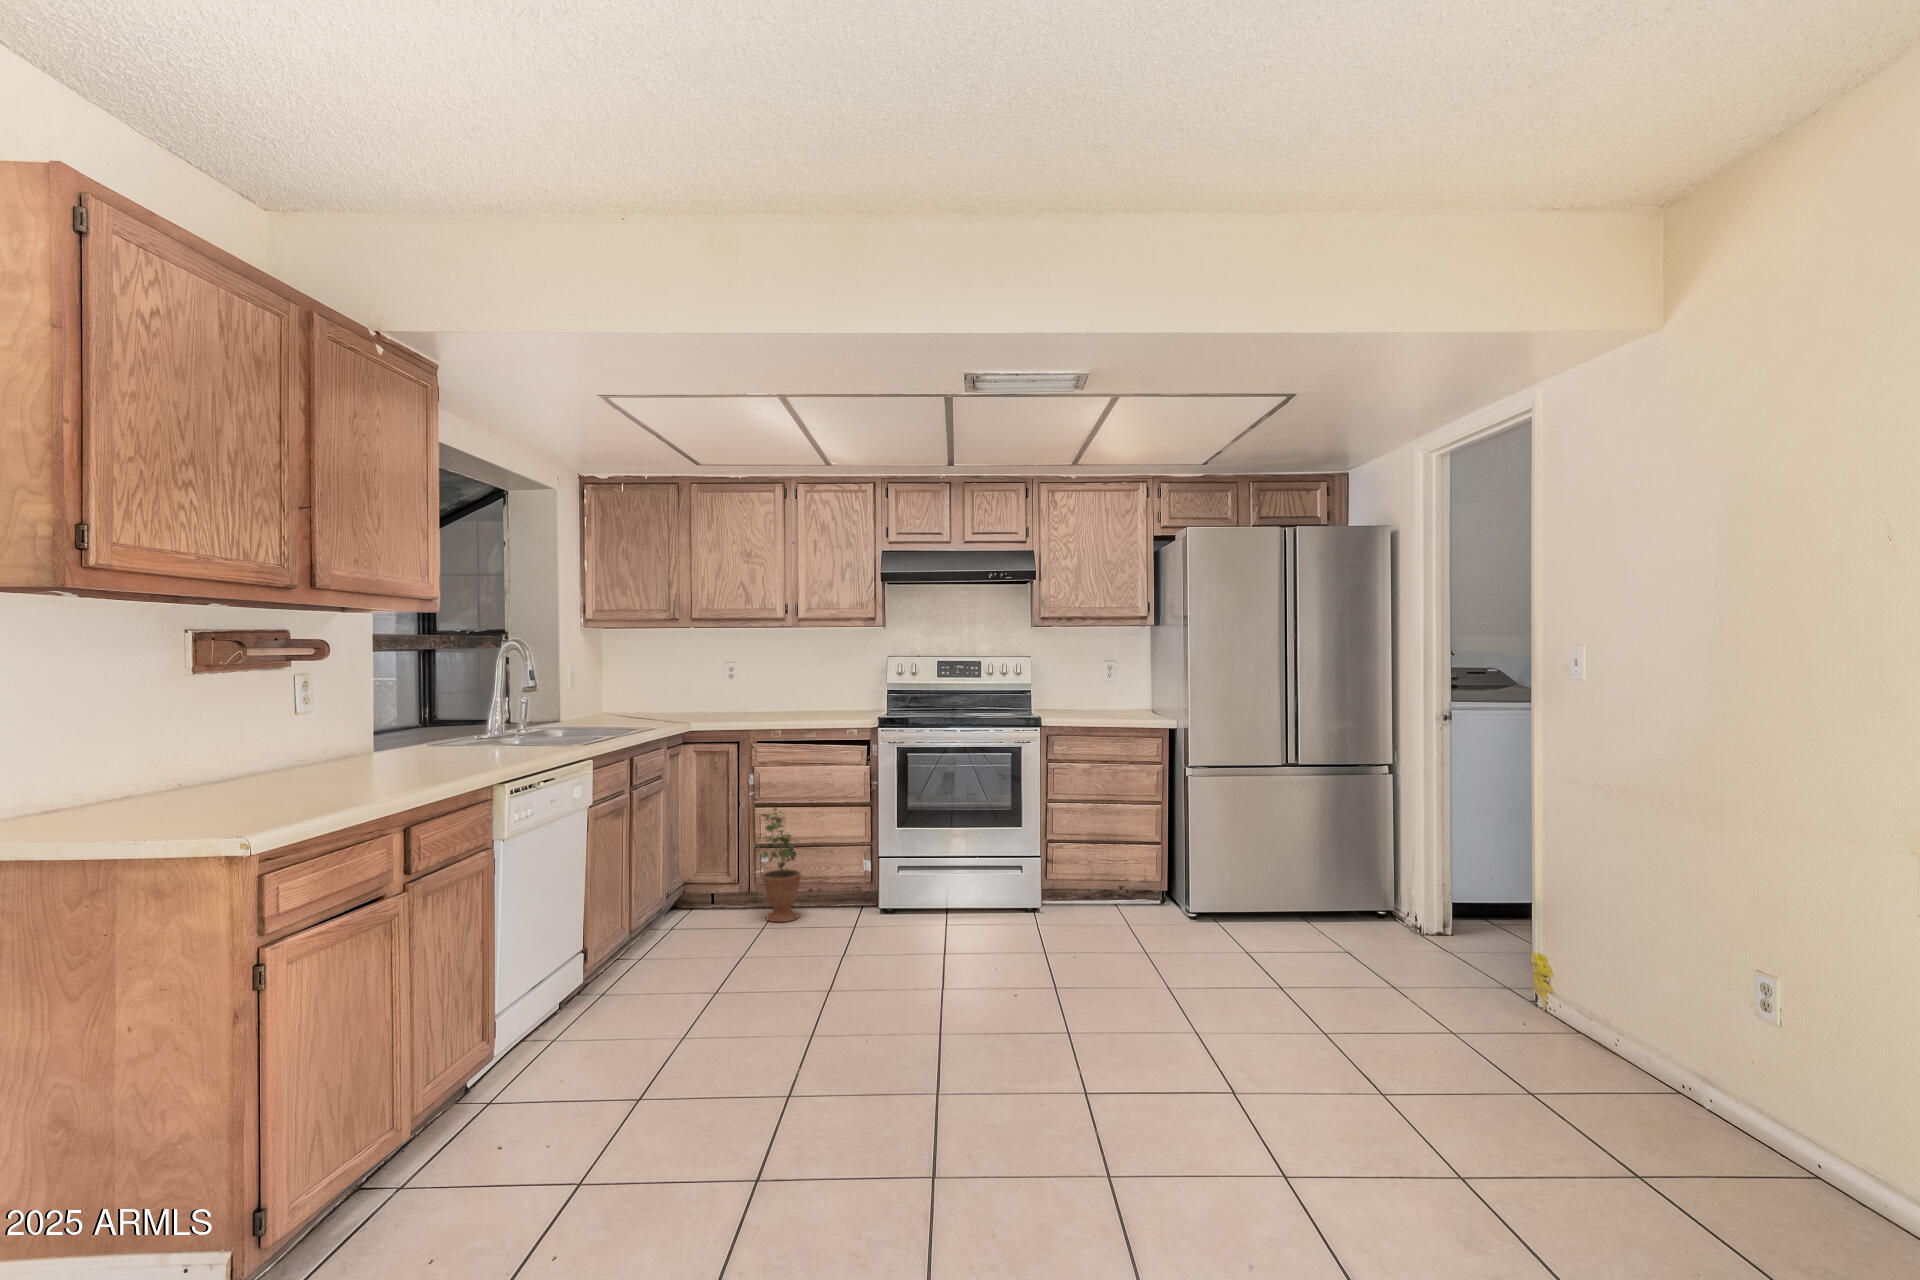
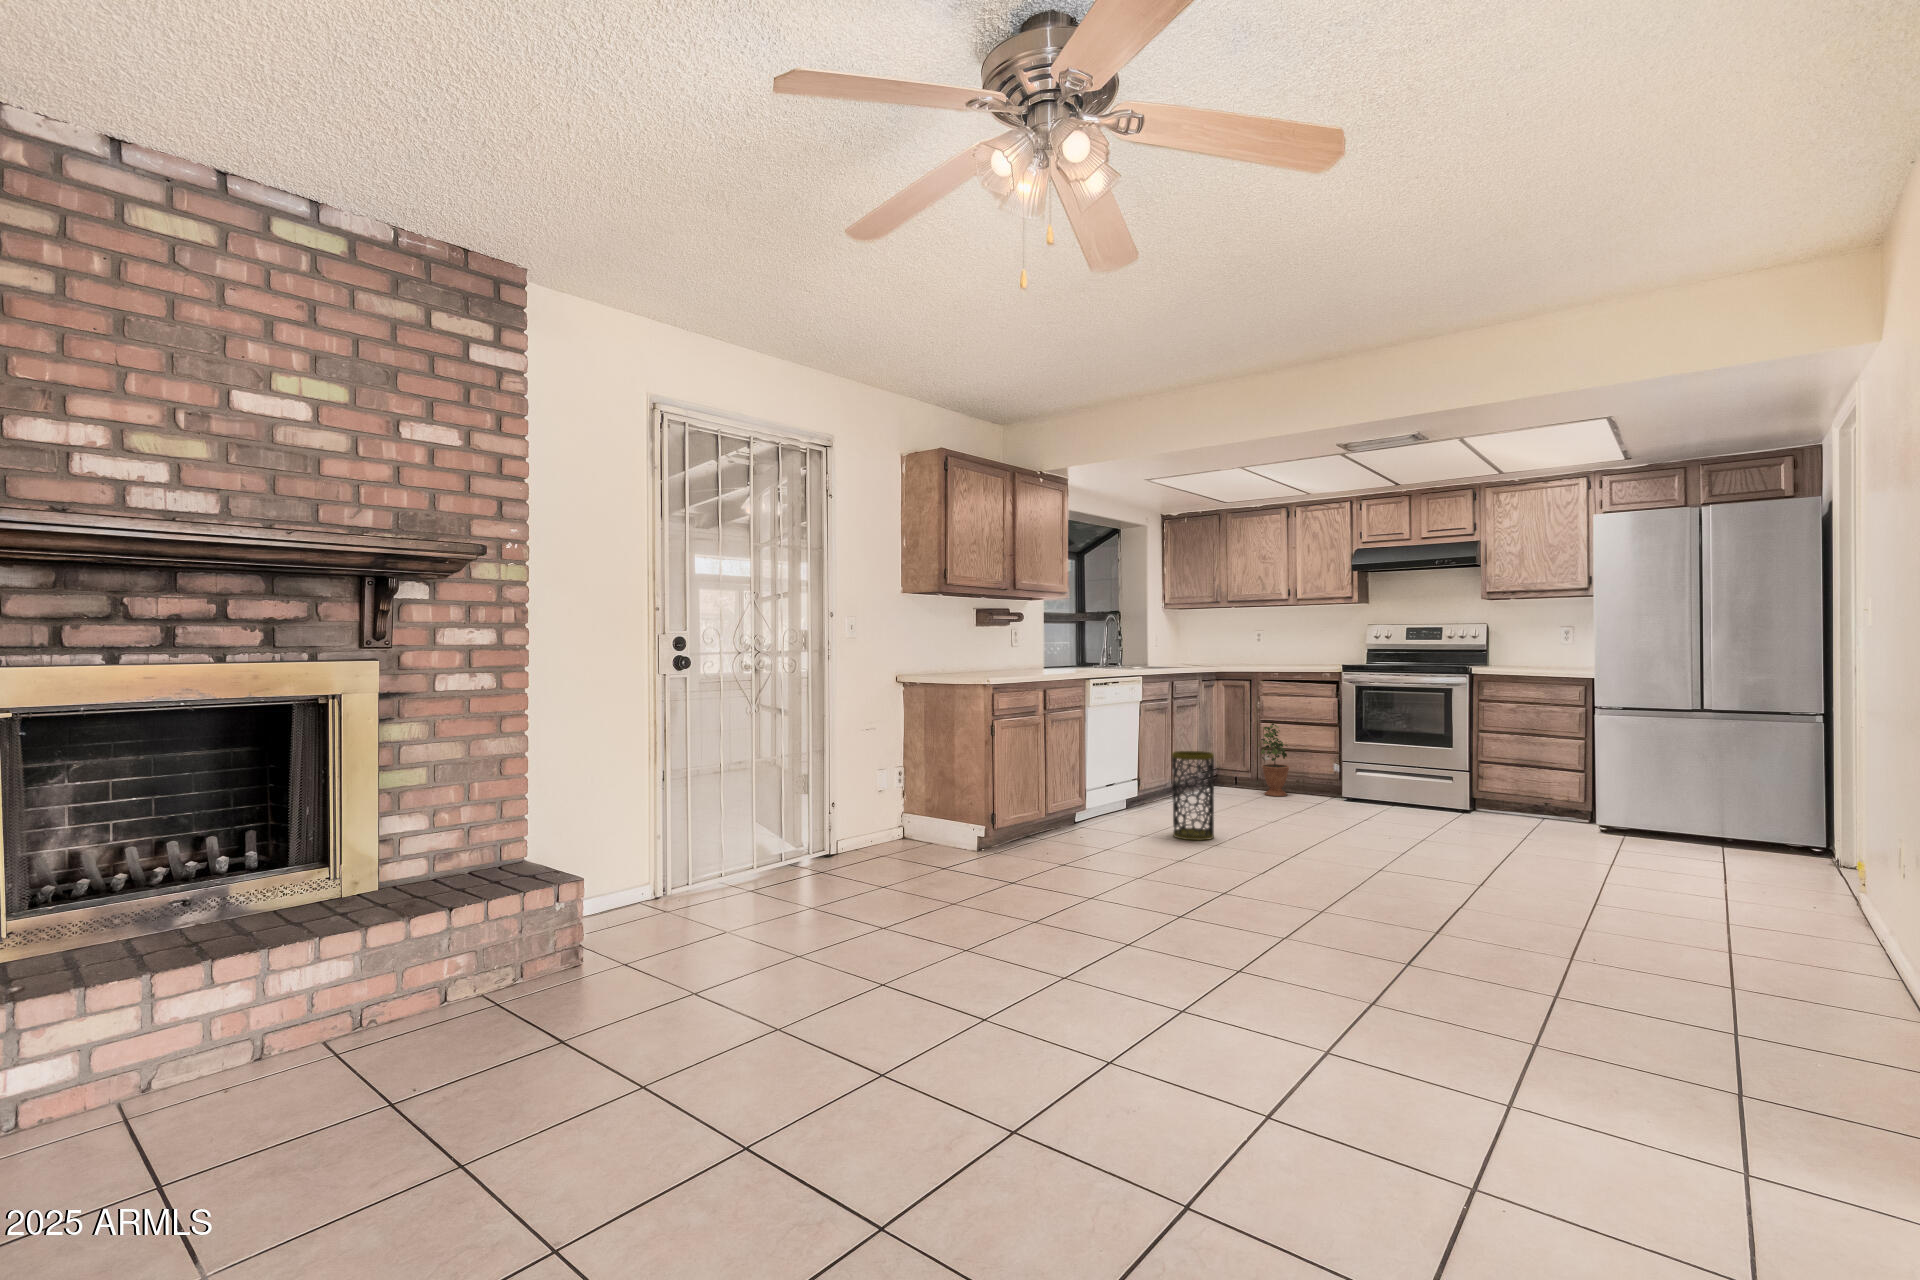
trash can: none [692,907,773,1096] -> present [1172,751,1214,840]

